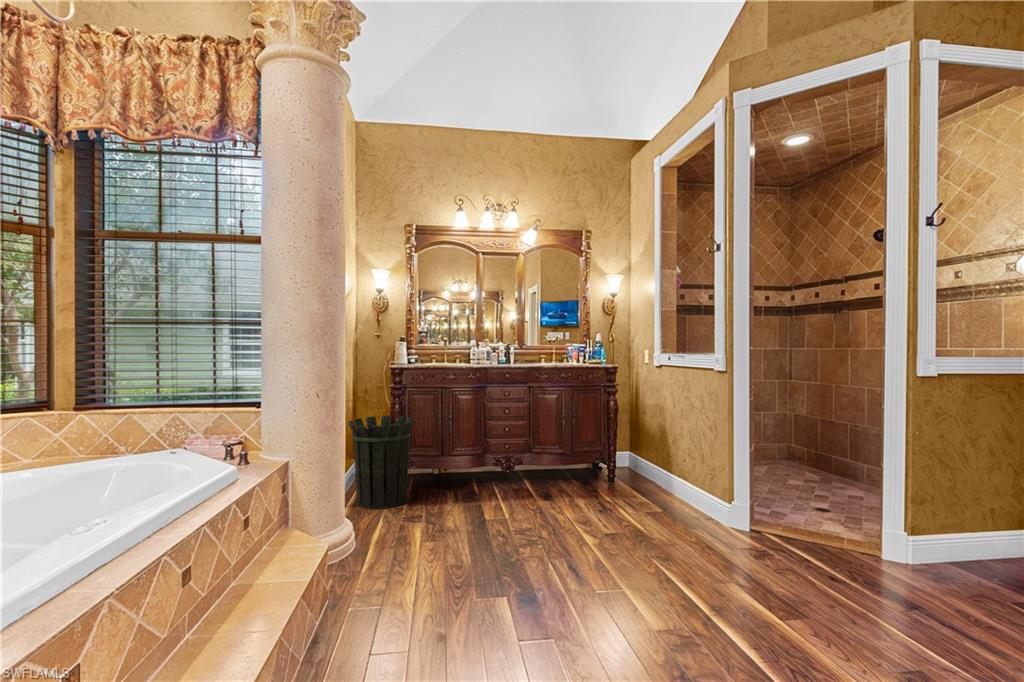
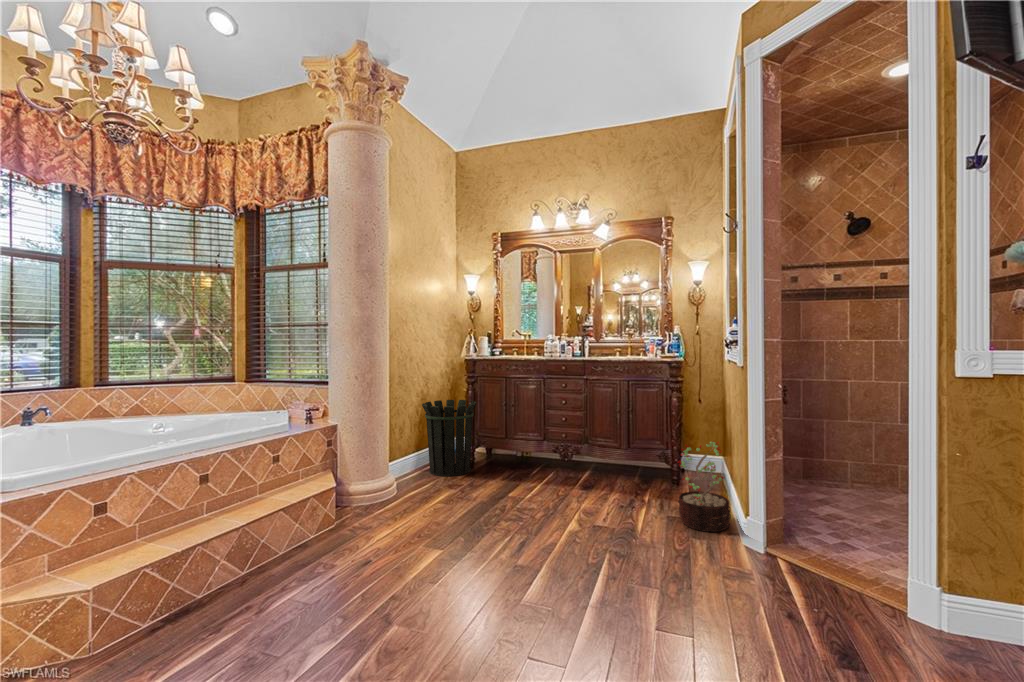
decorative plant: none [652,436,695,514] -> present [678,441,731,532]

